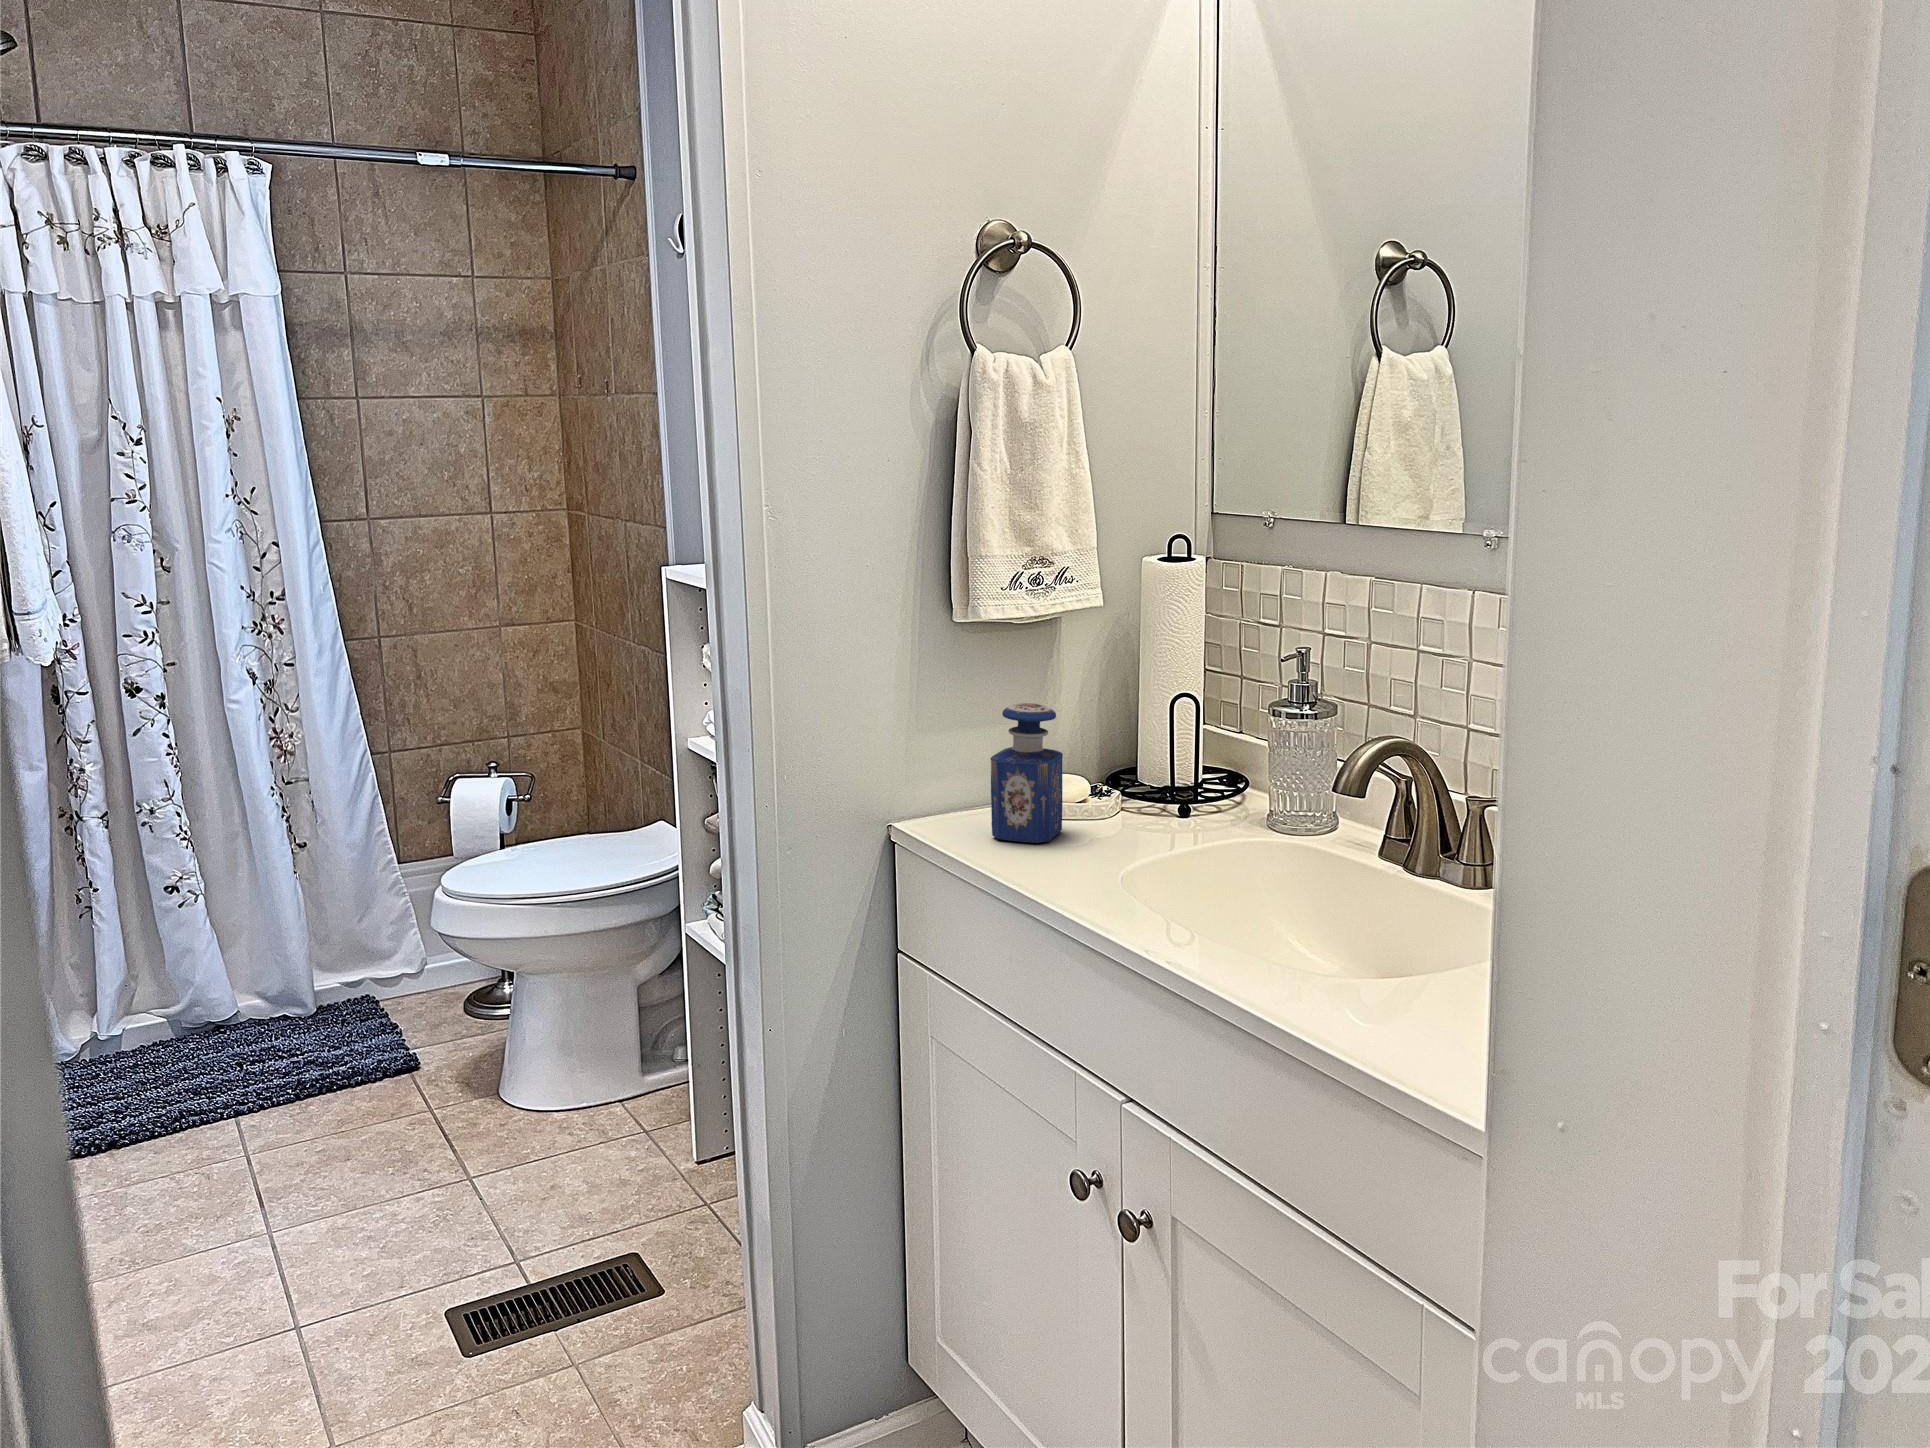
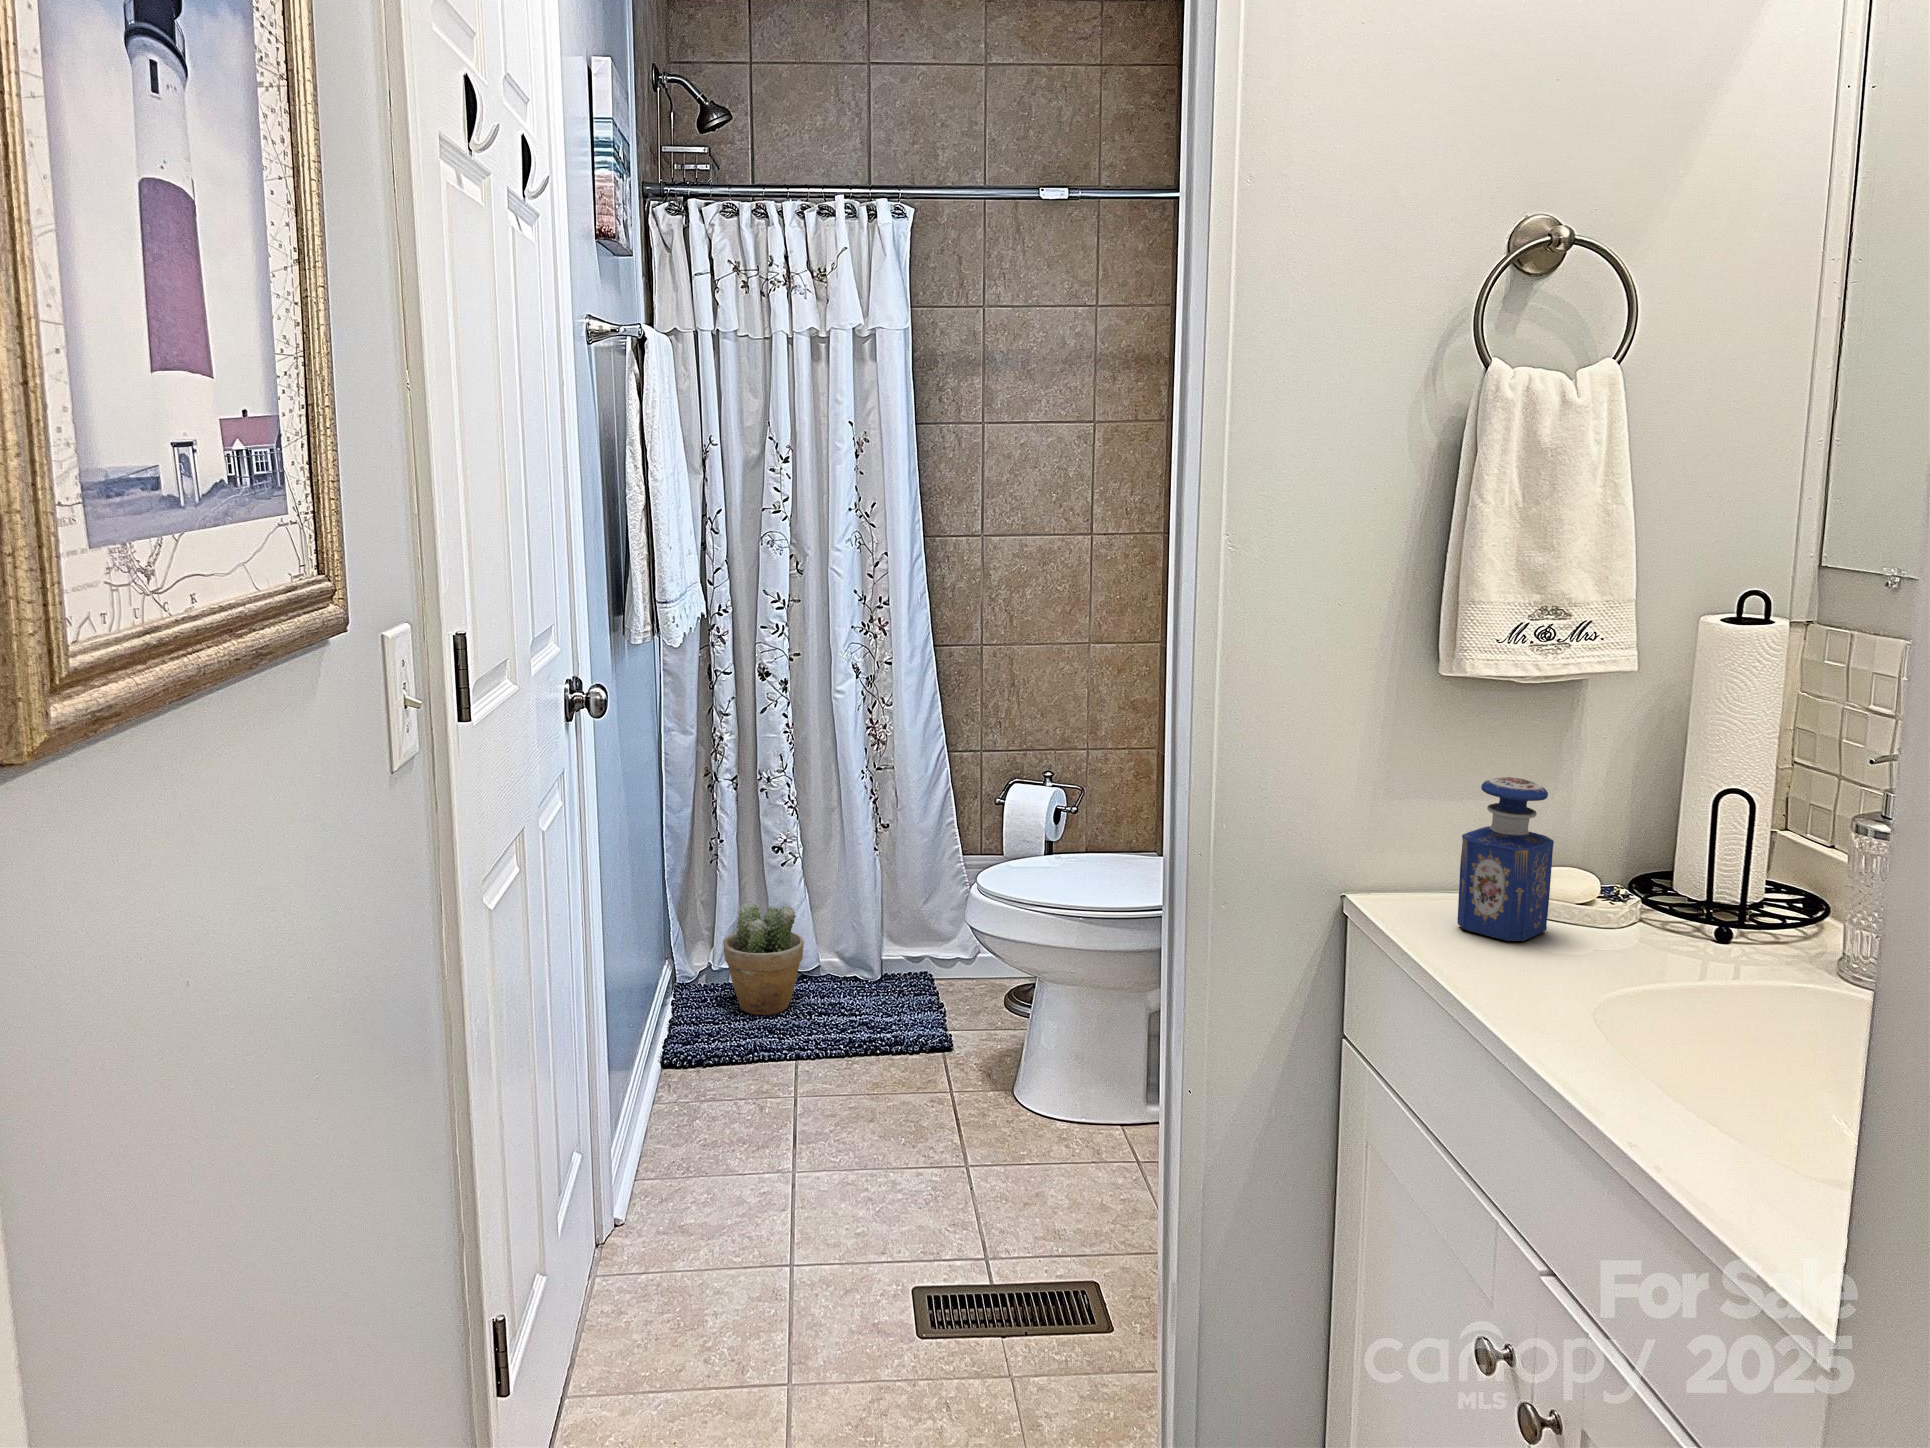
potted plant: none [117,948,220,1077] -> present [723,903,804,1015]

